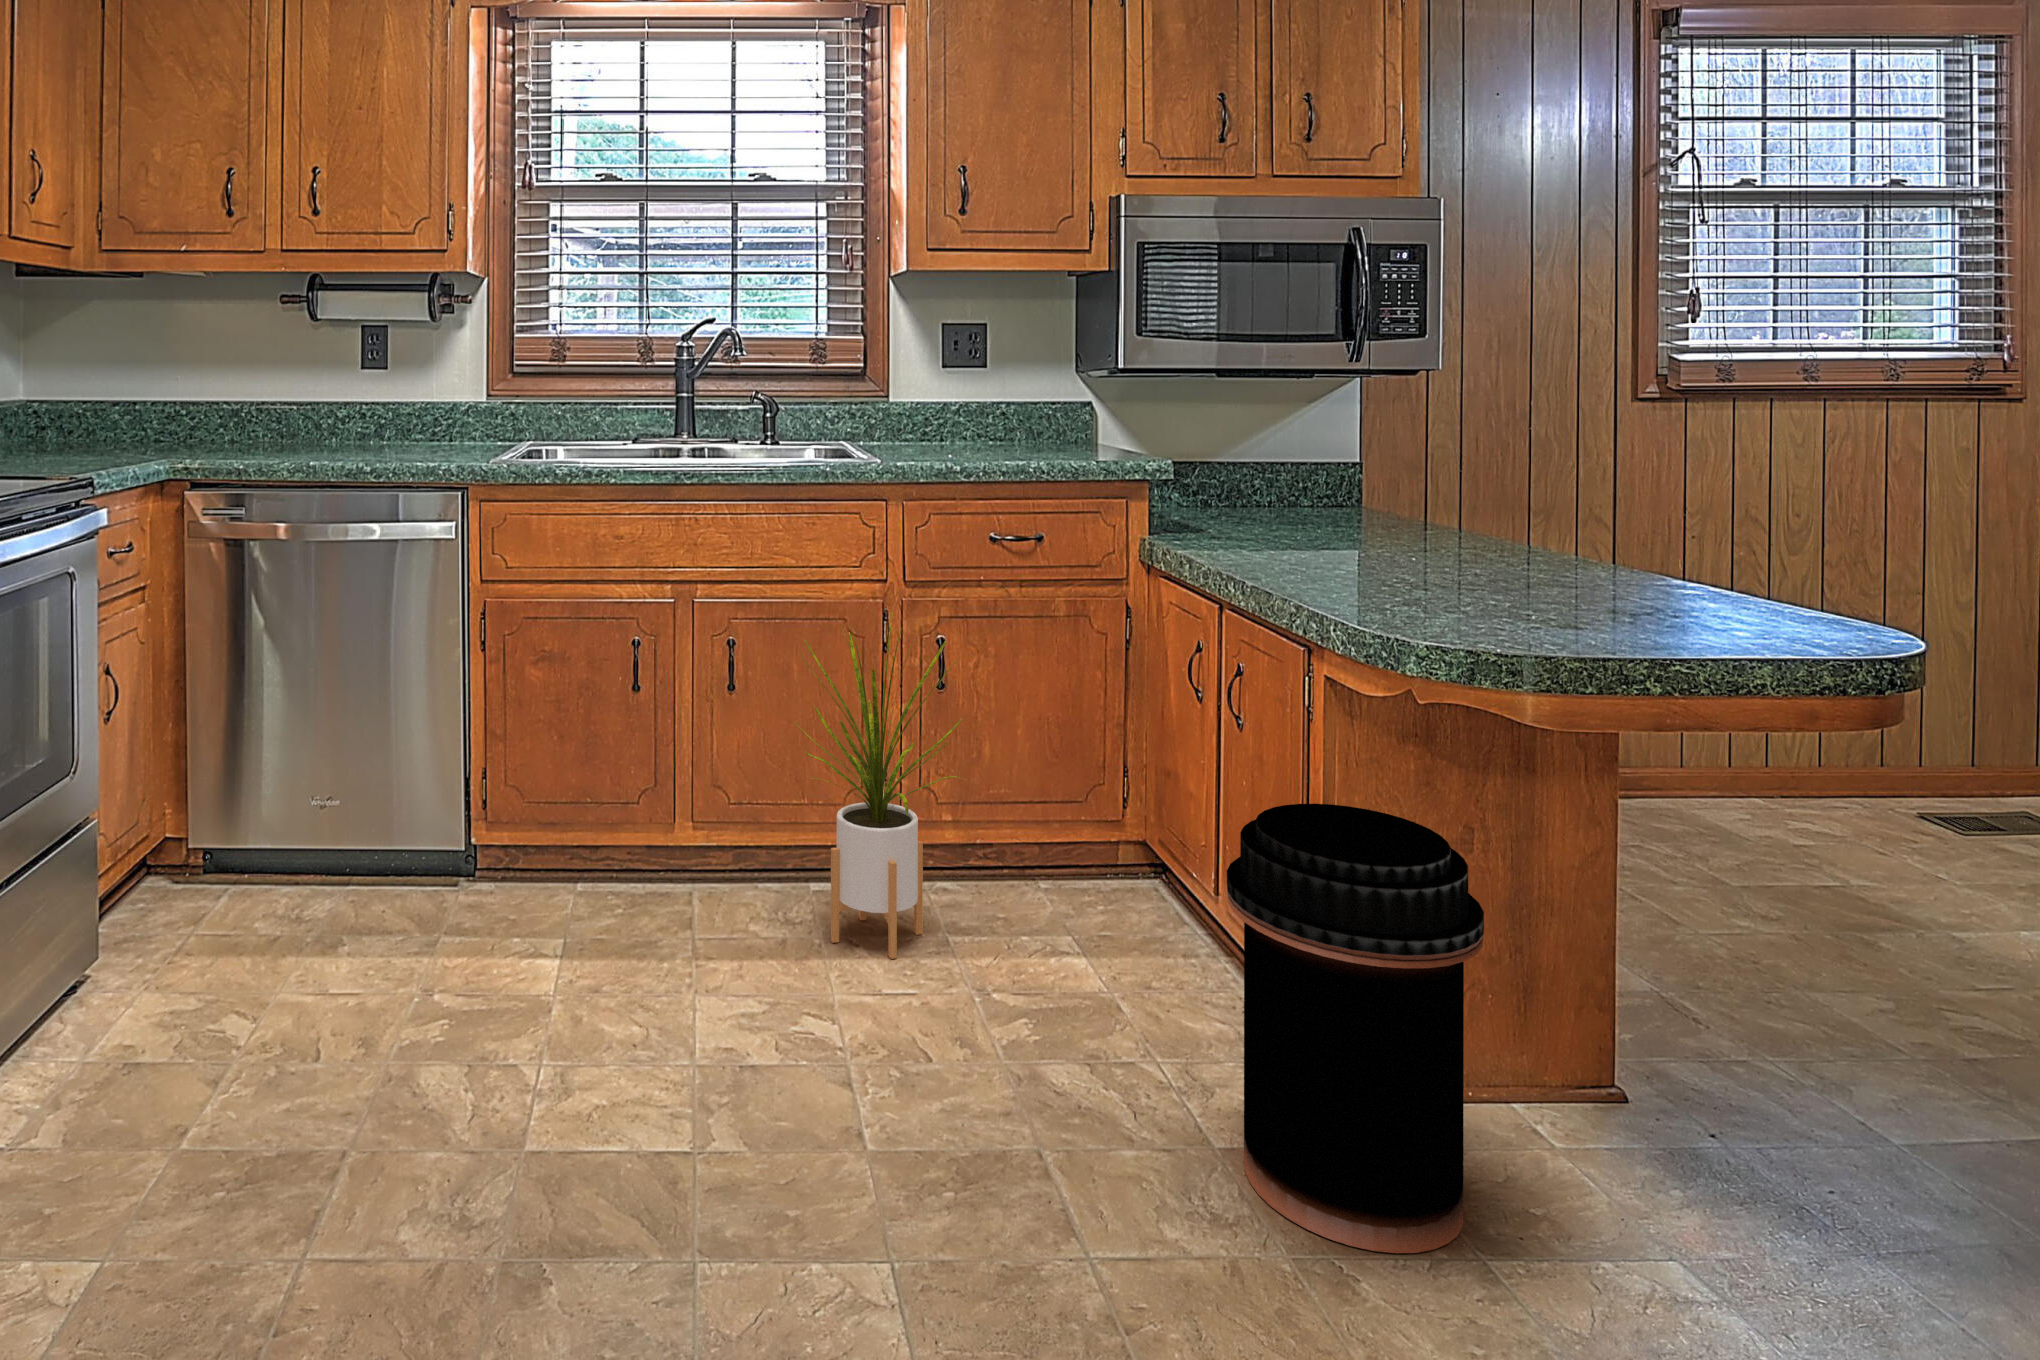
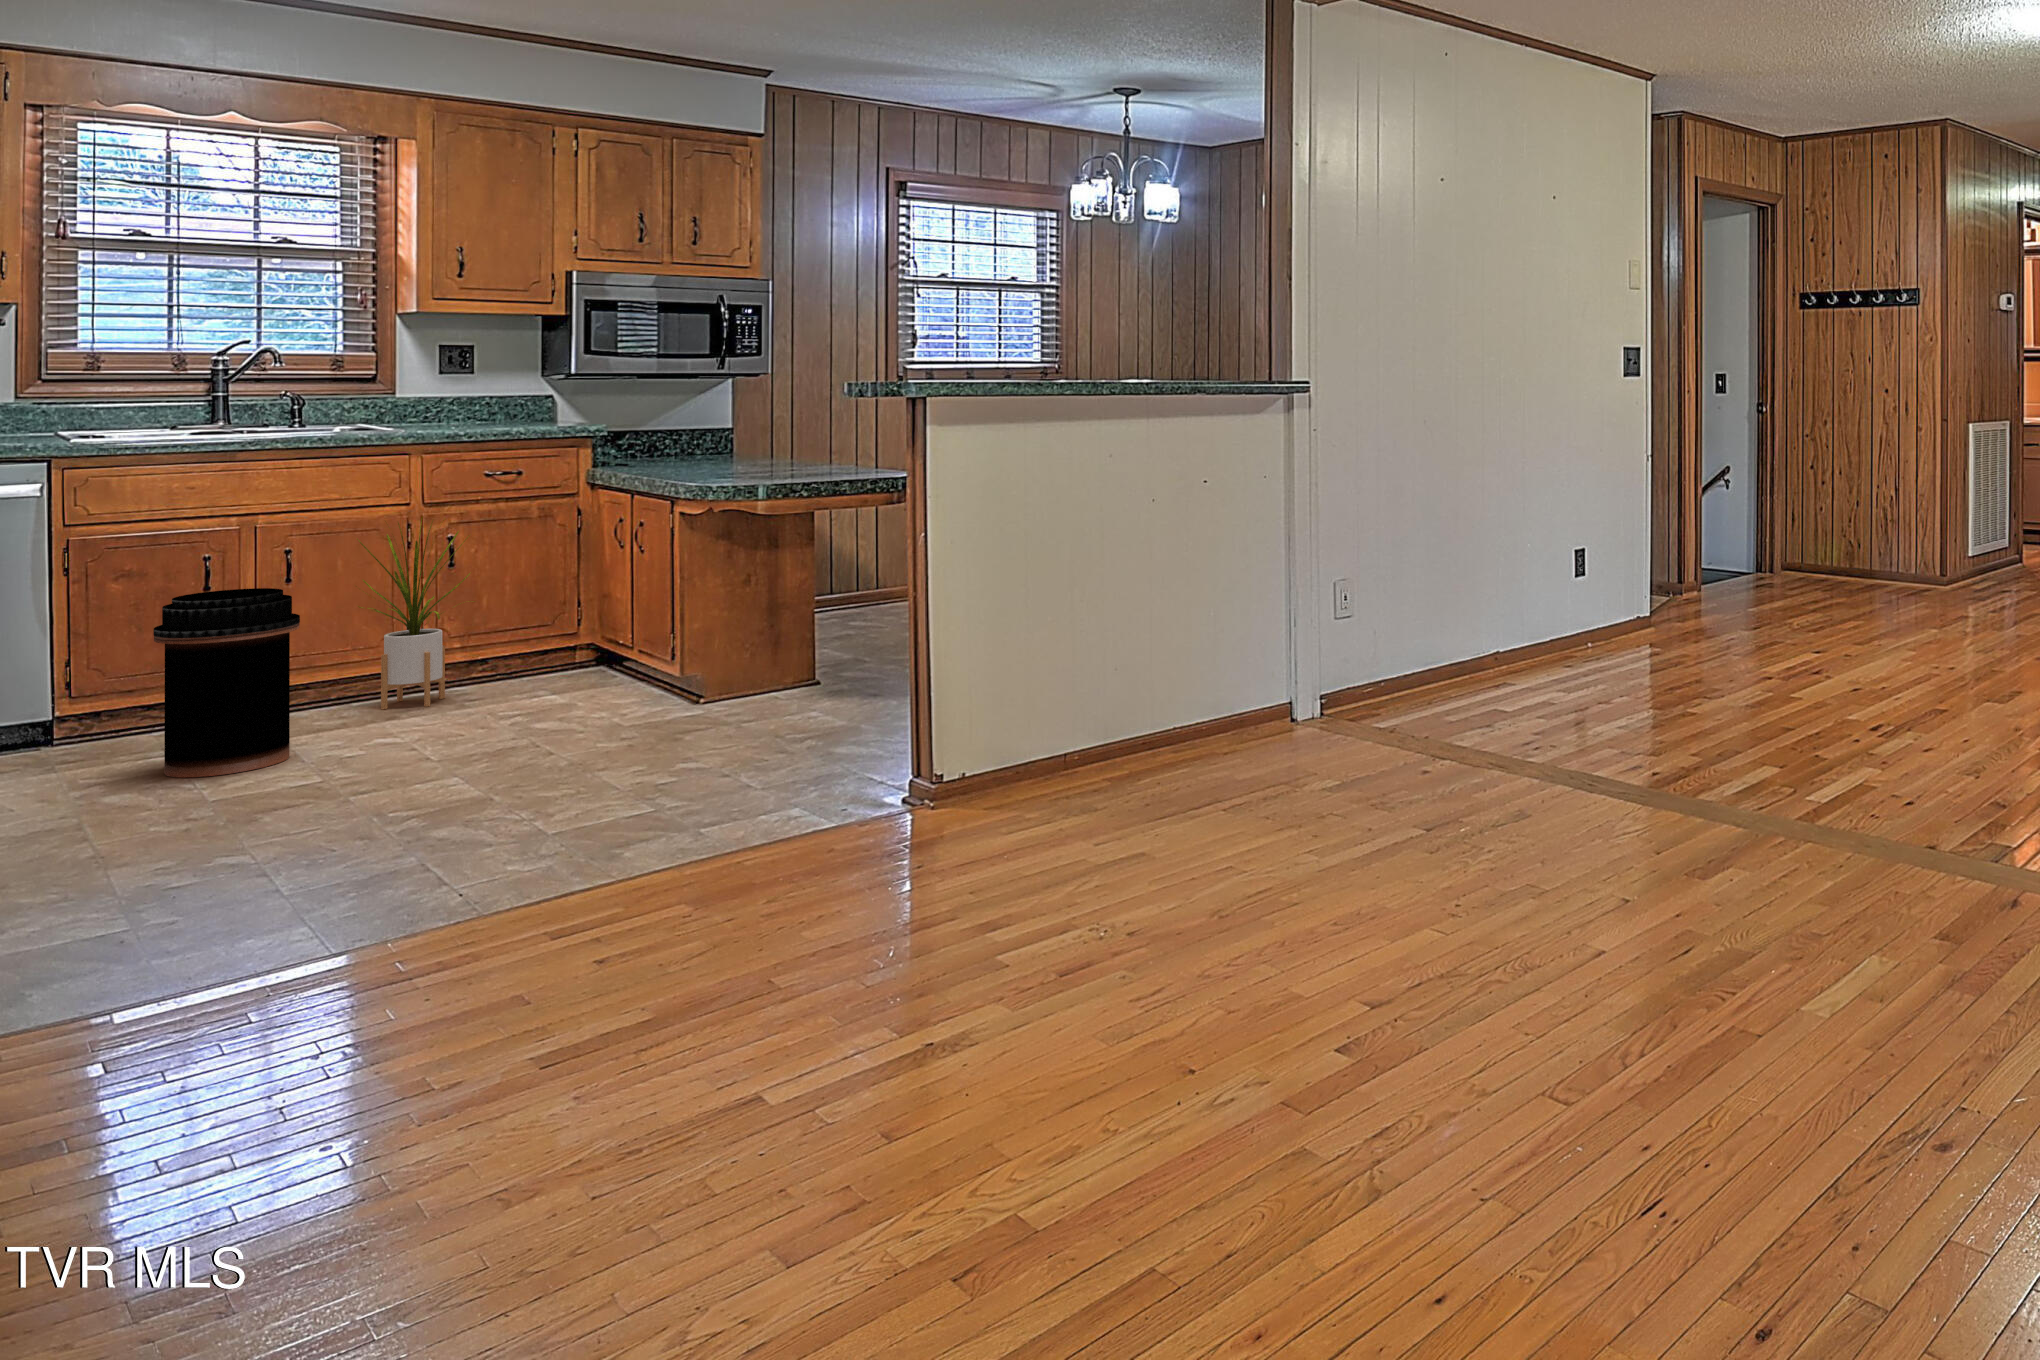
trash can: present [1227,804,1484,1253] -> present [153,588,300,777]

